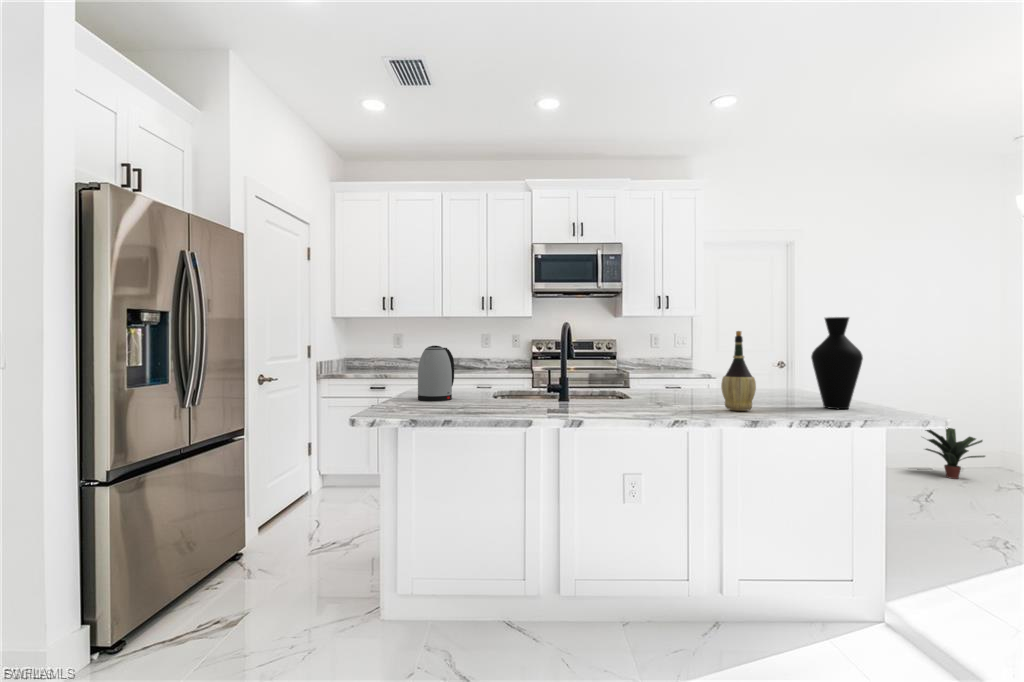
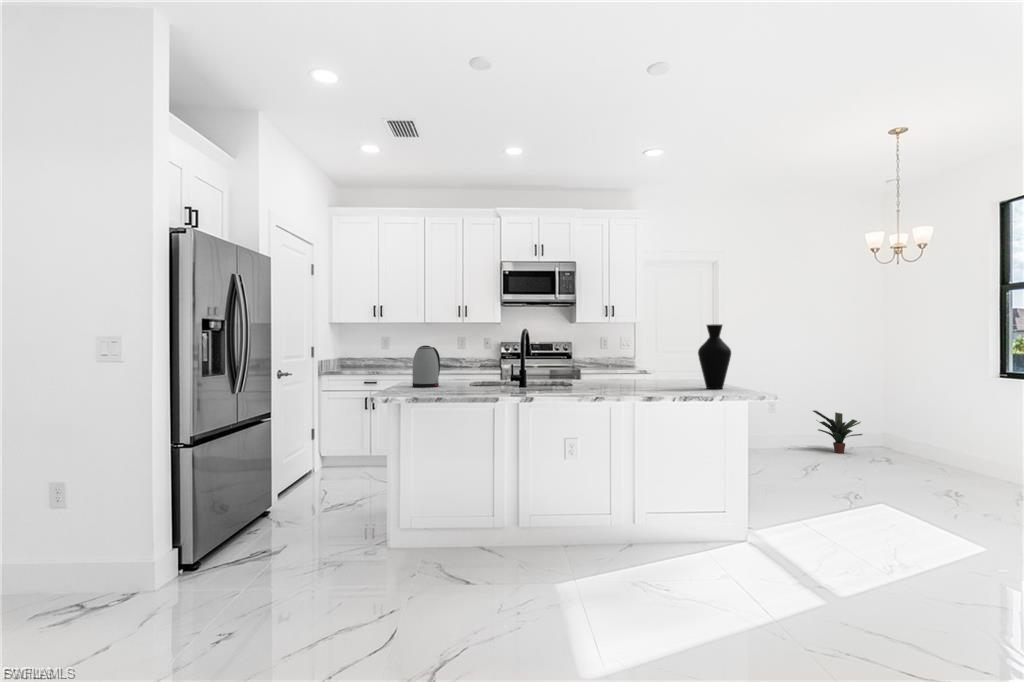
wine bottle: present [721,331,756,411] -> none [634,334,657,390]

